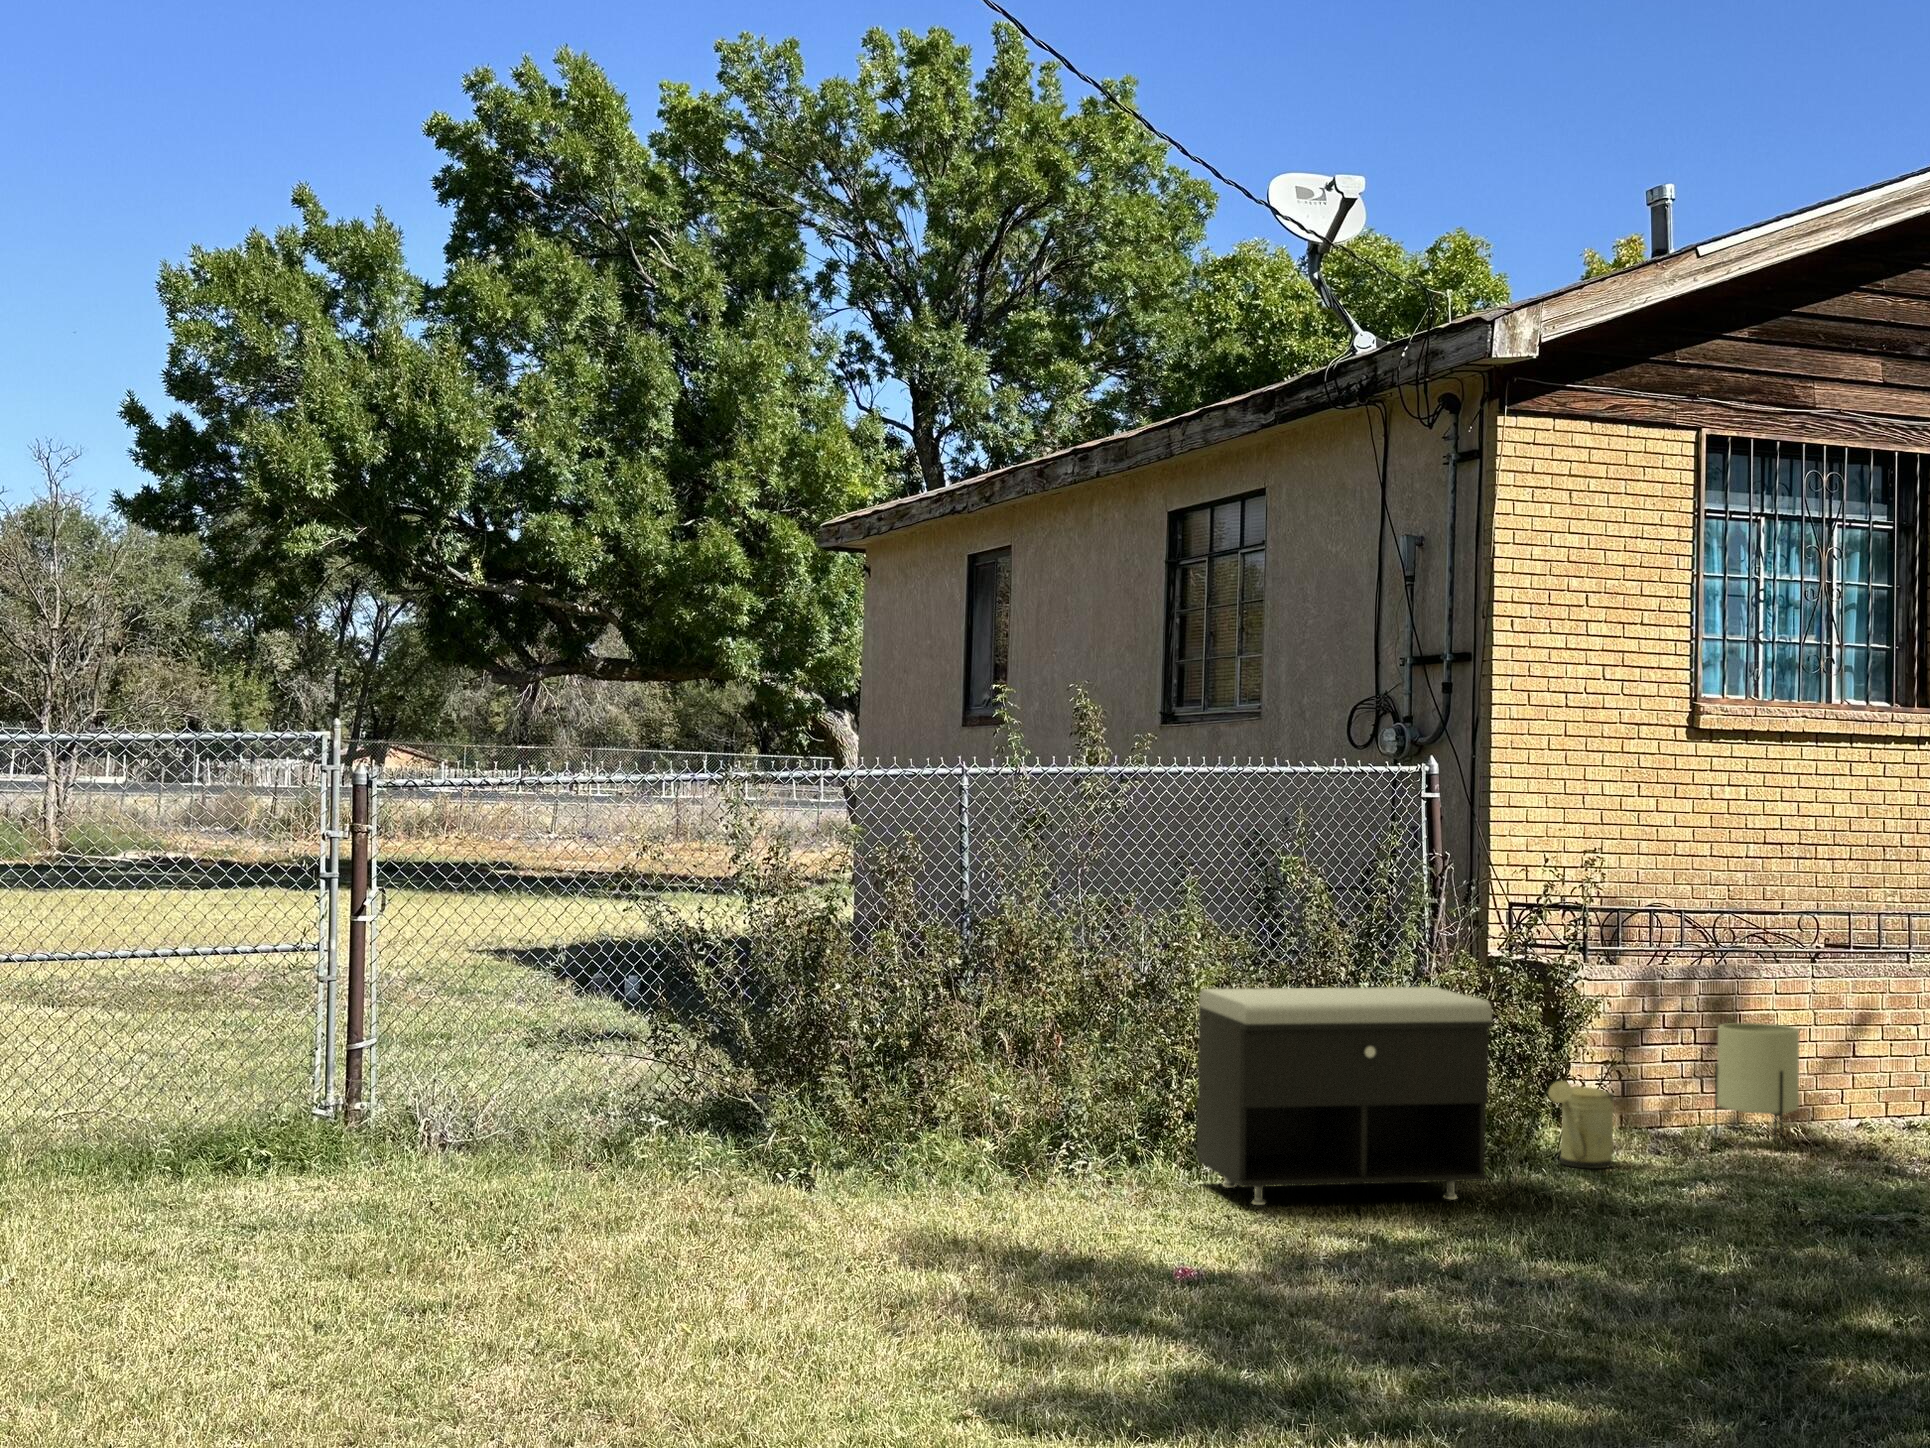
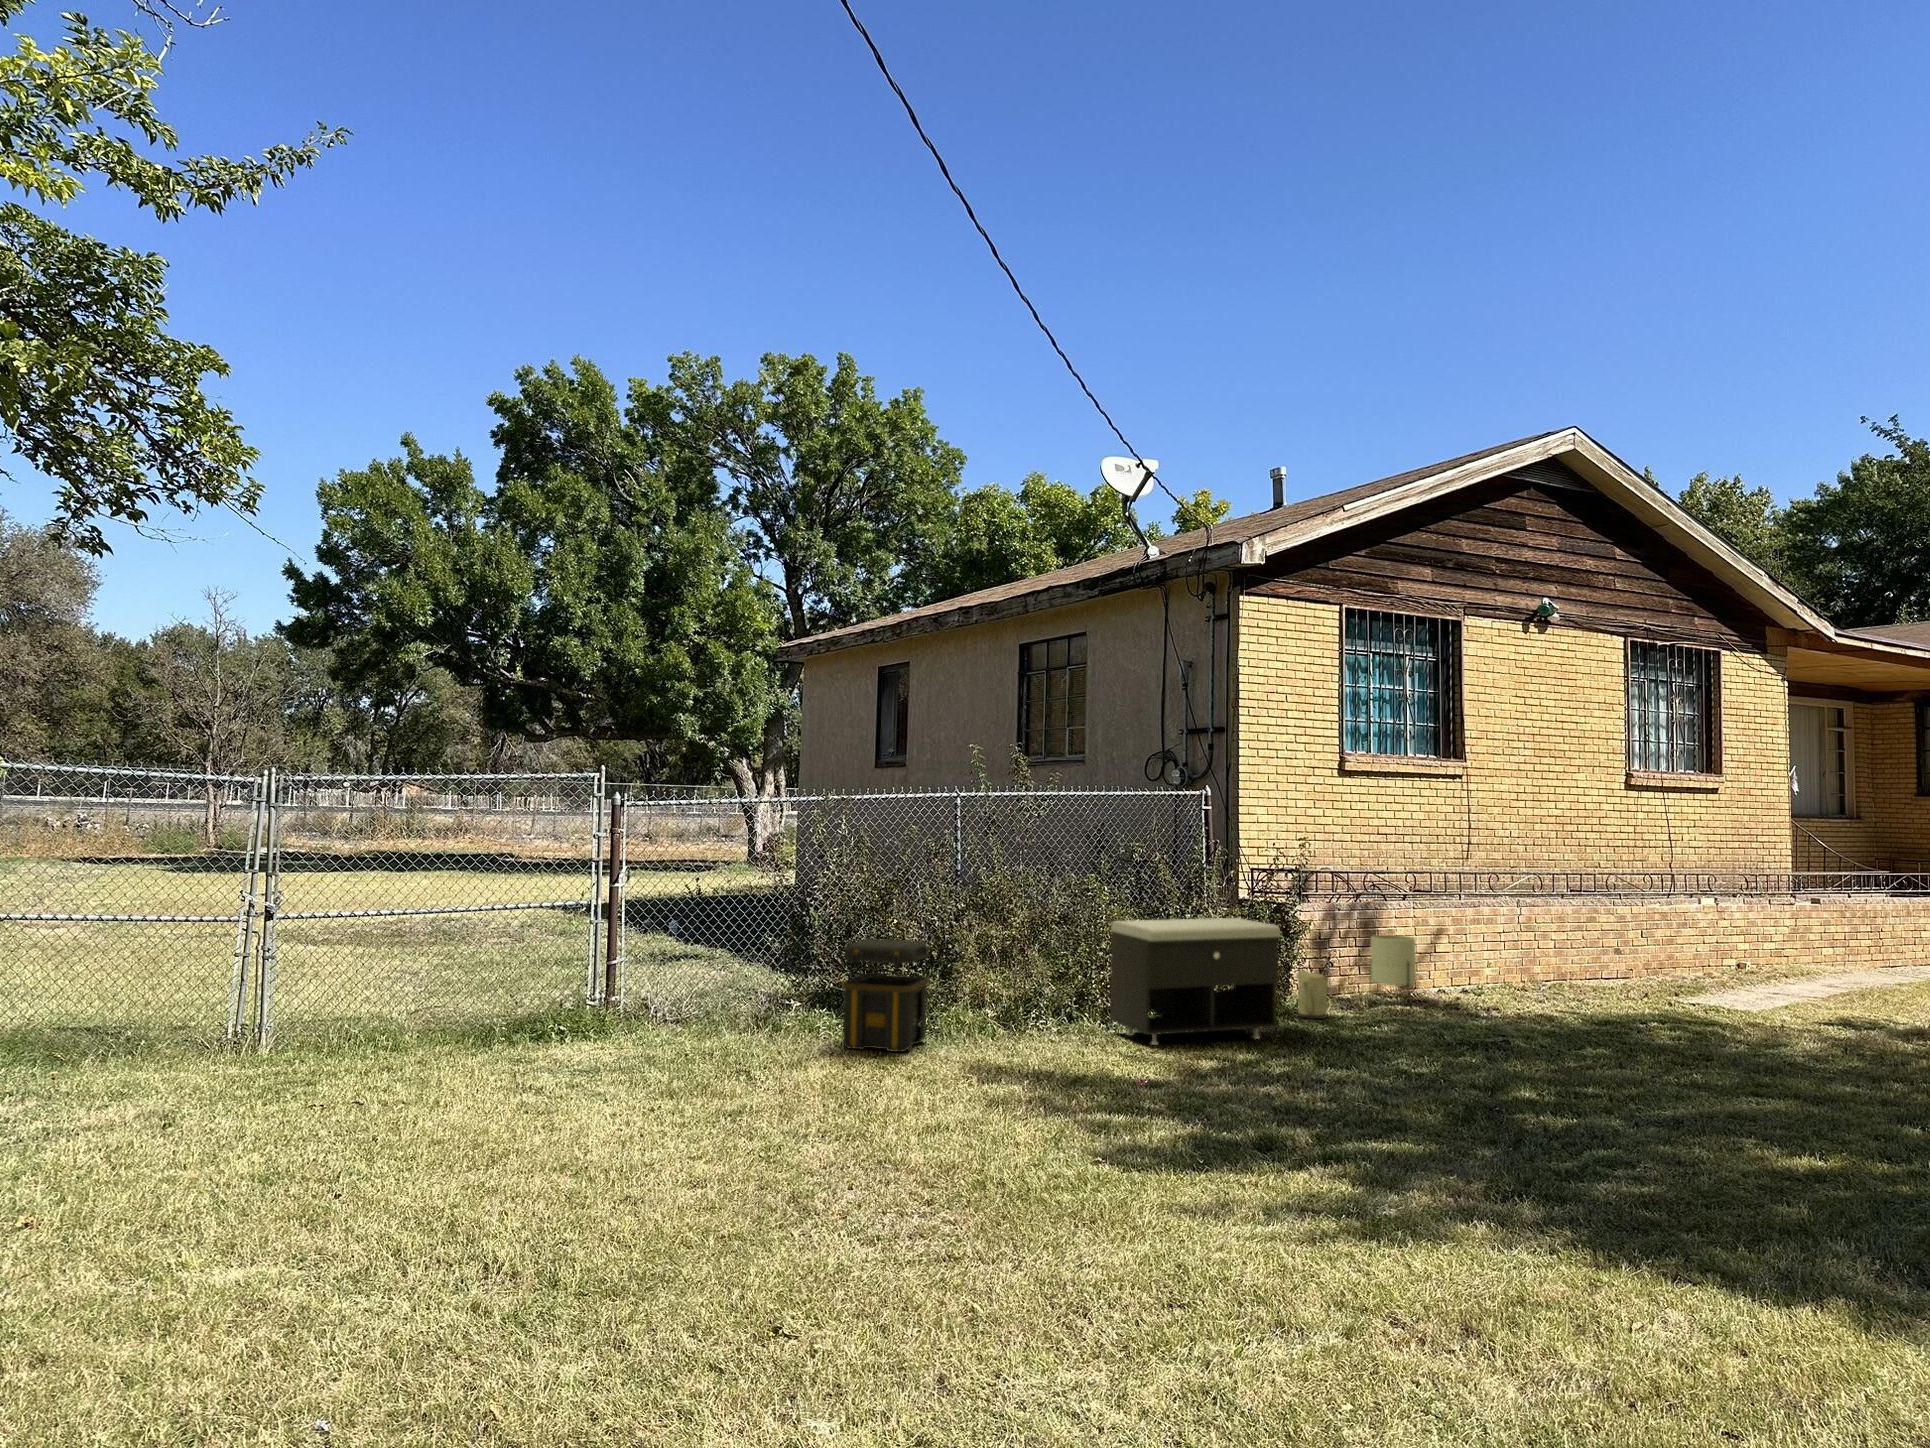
toolbox: none [714,1013,871,1205] -> present [842,939,929,1052]

